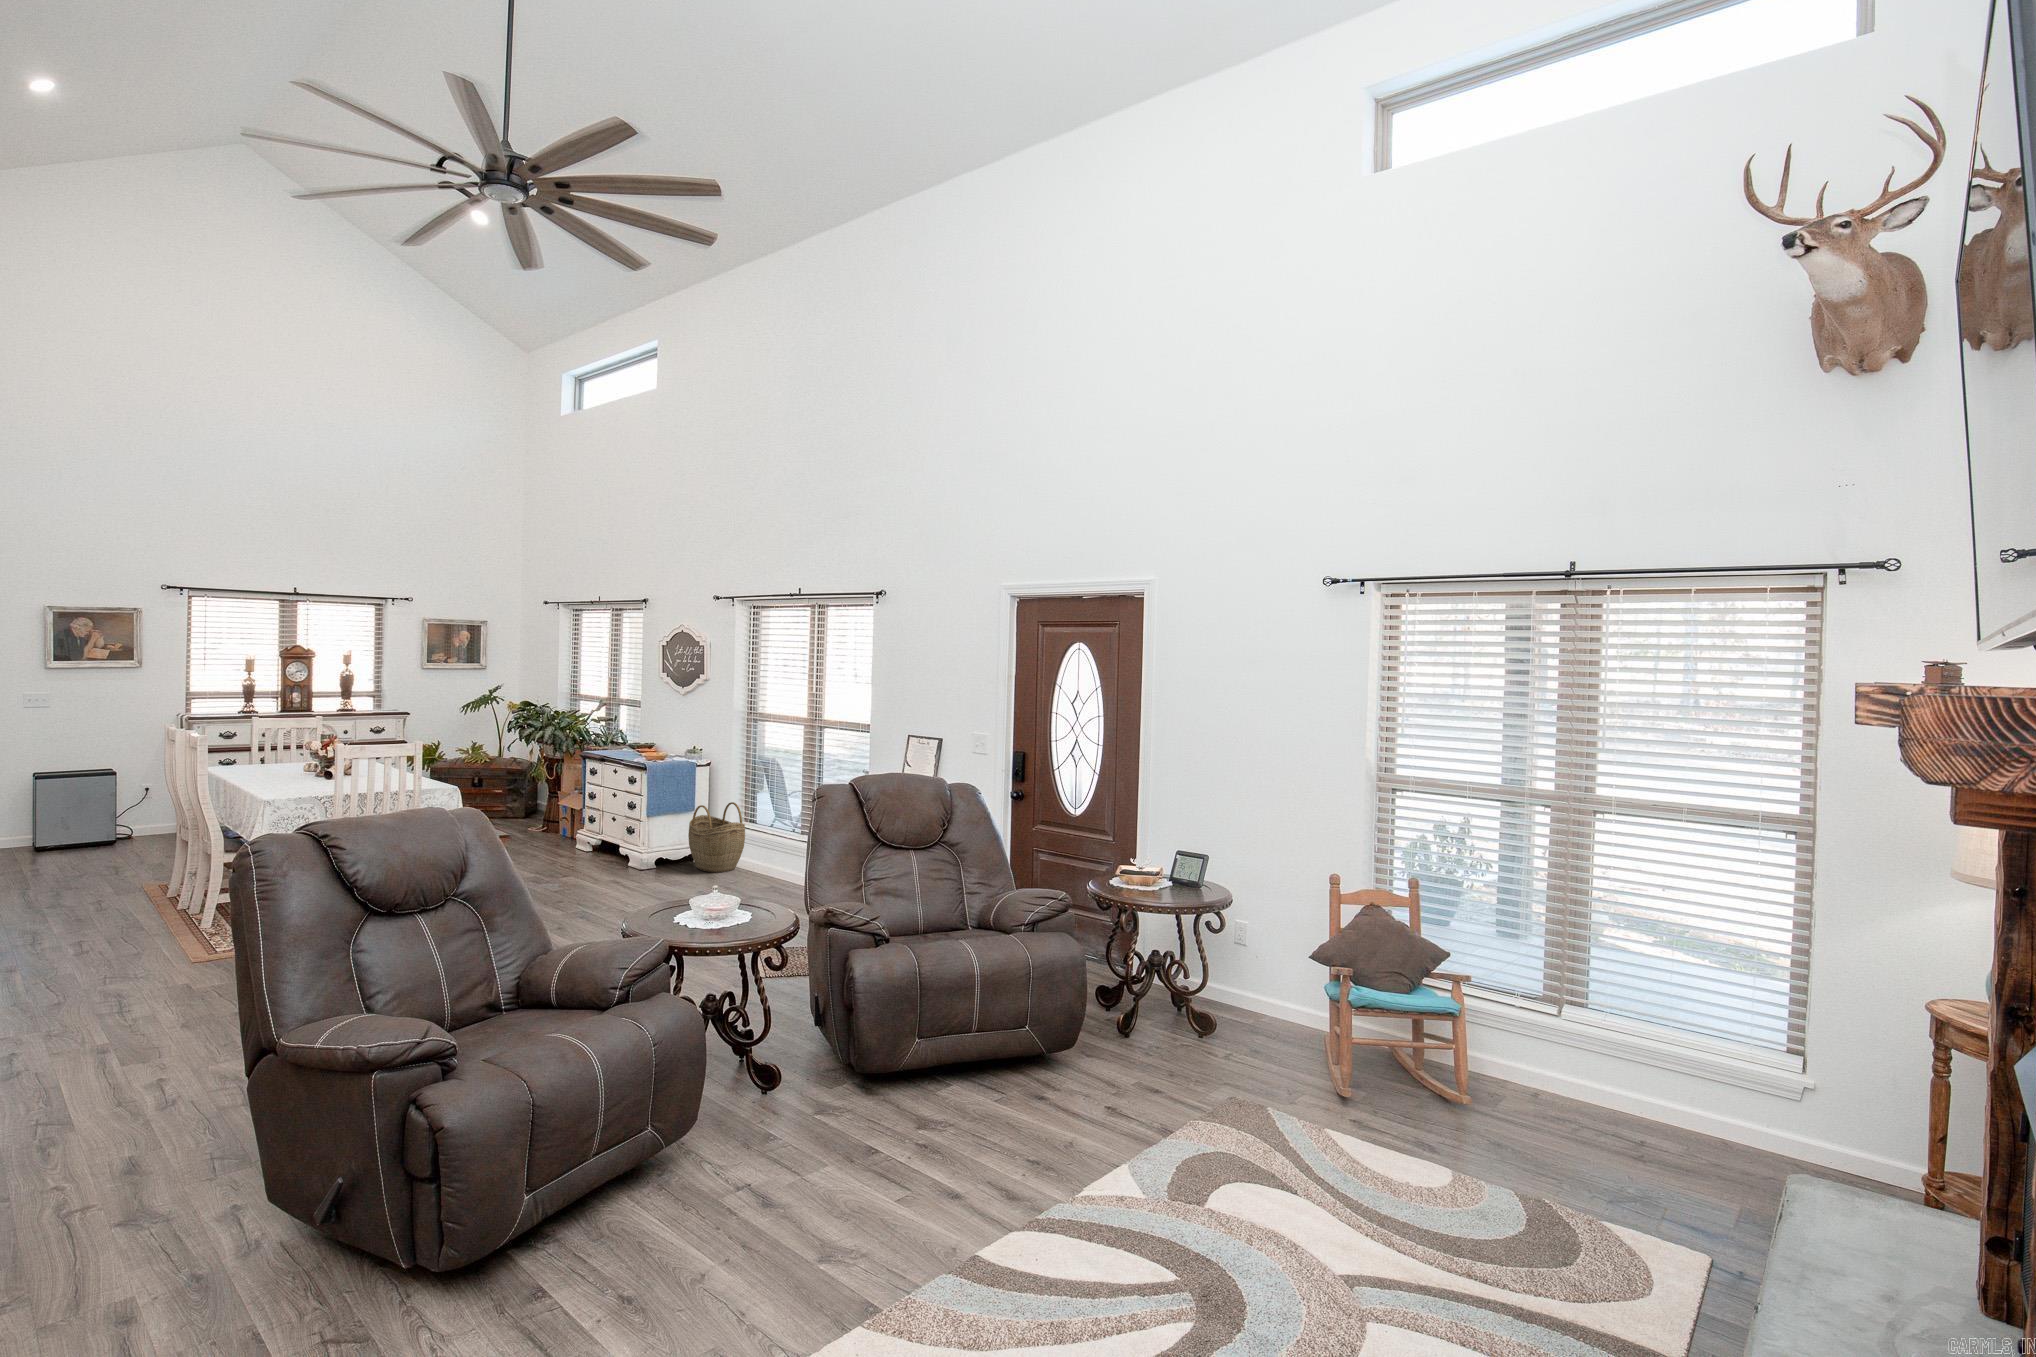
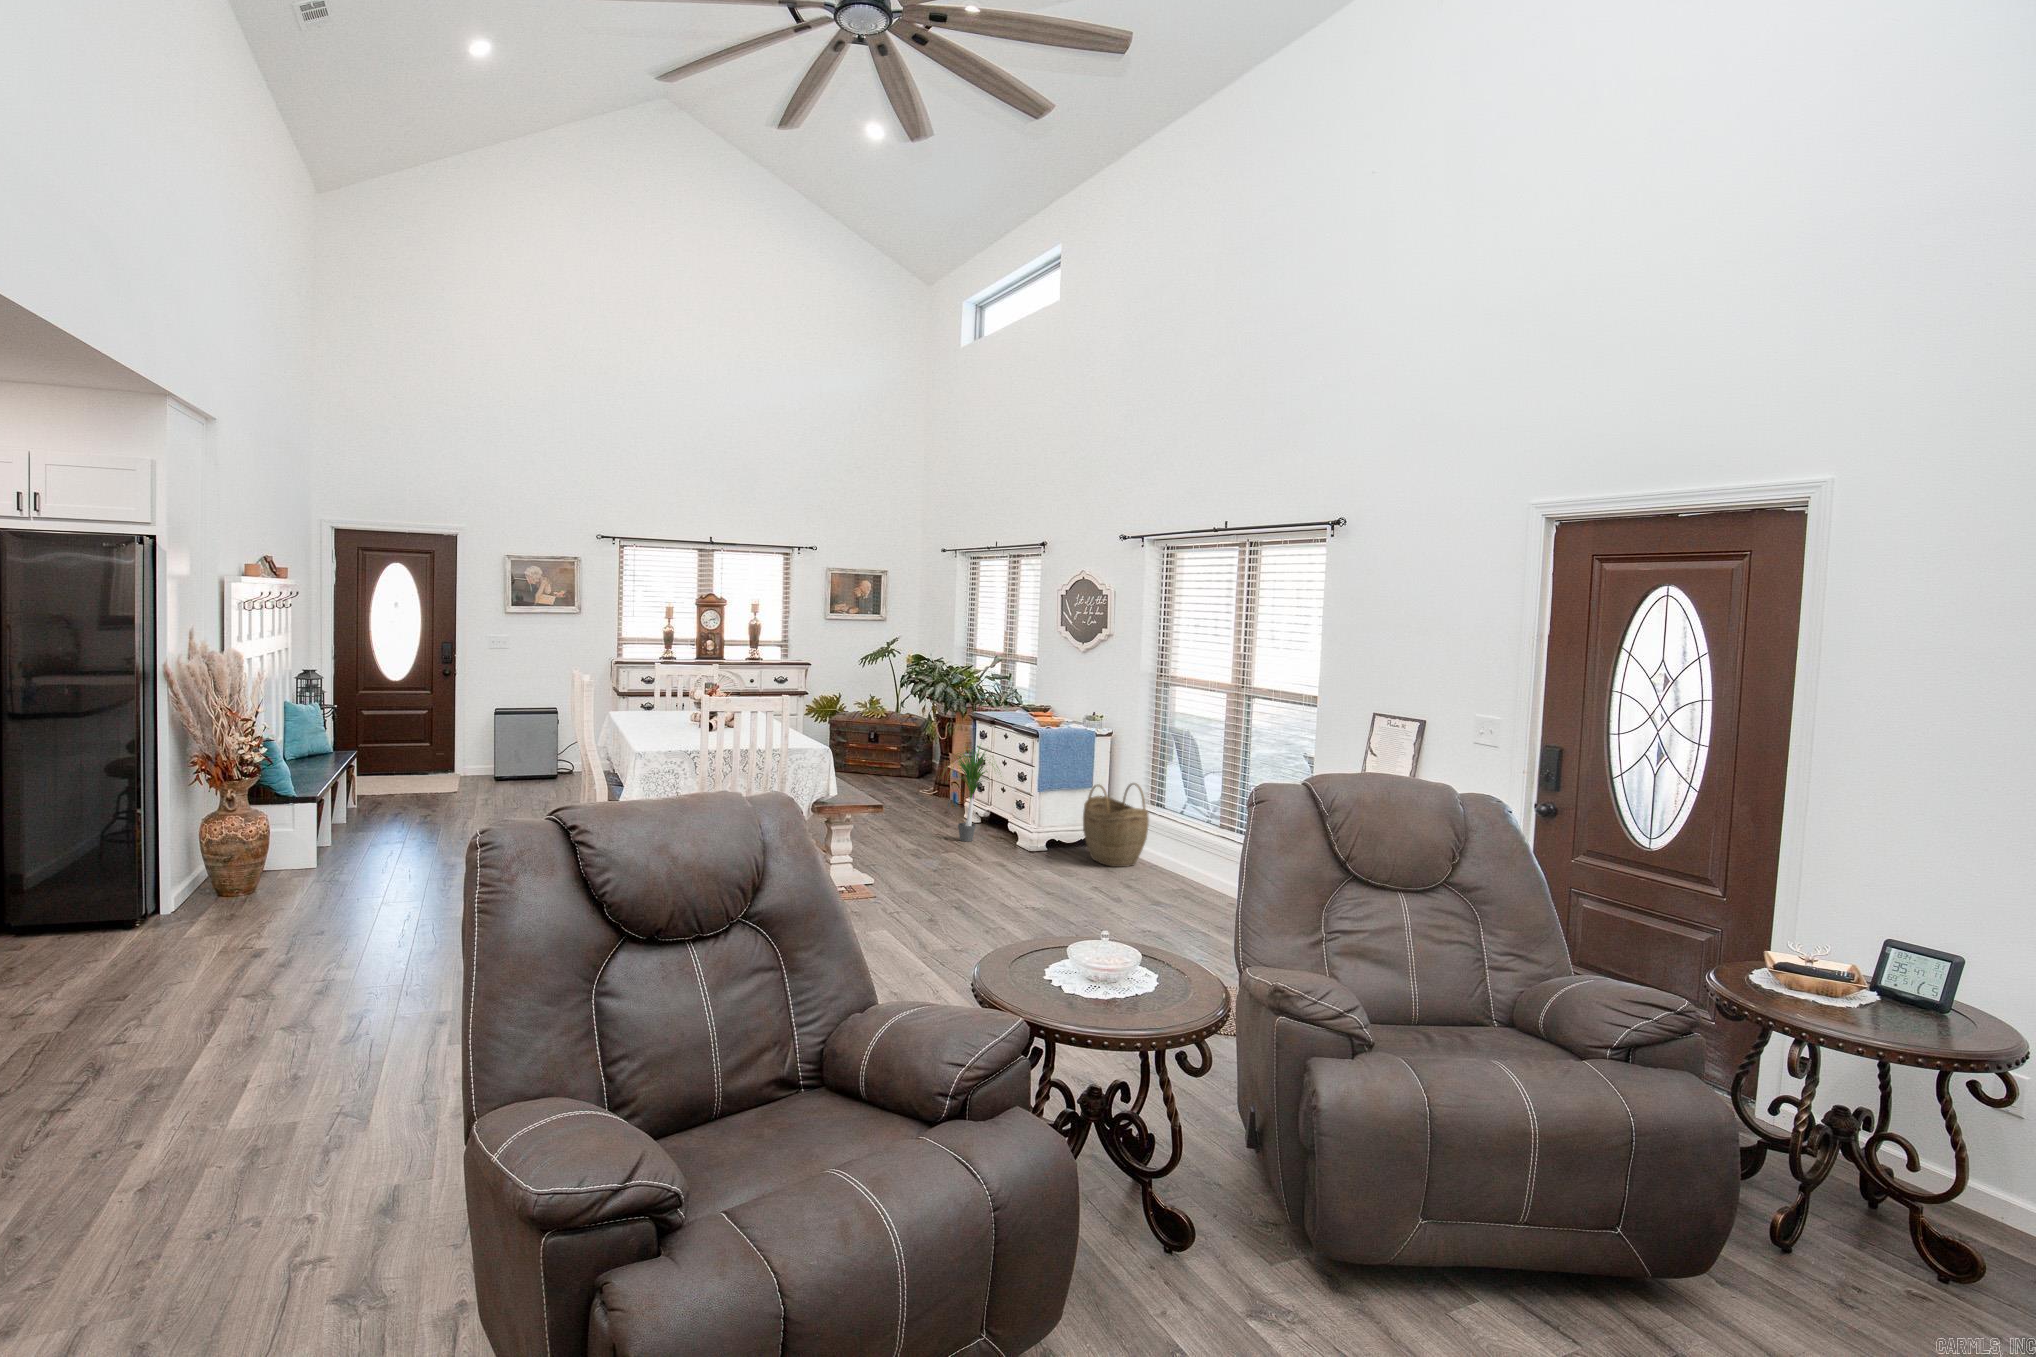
potted plant: none [553,773,618,865] -> present [953,746,1000,841]

